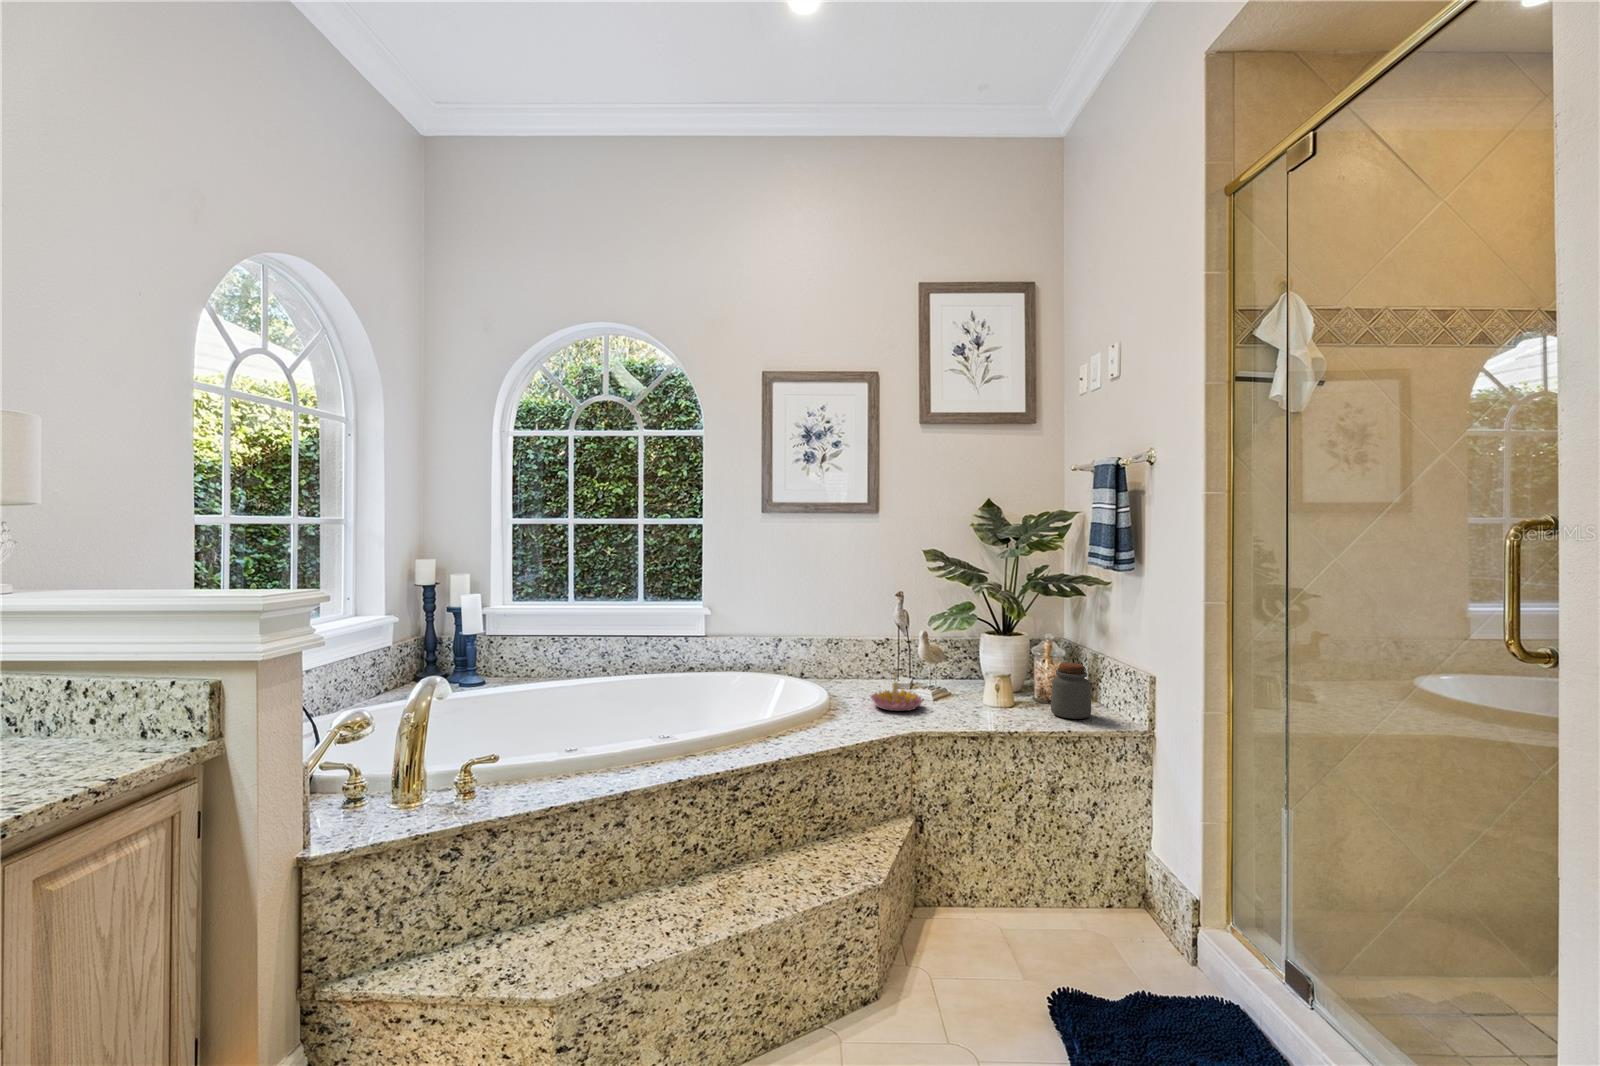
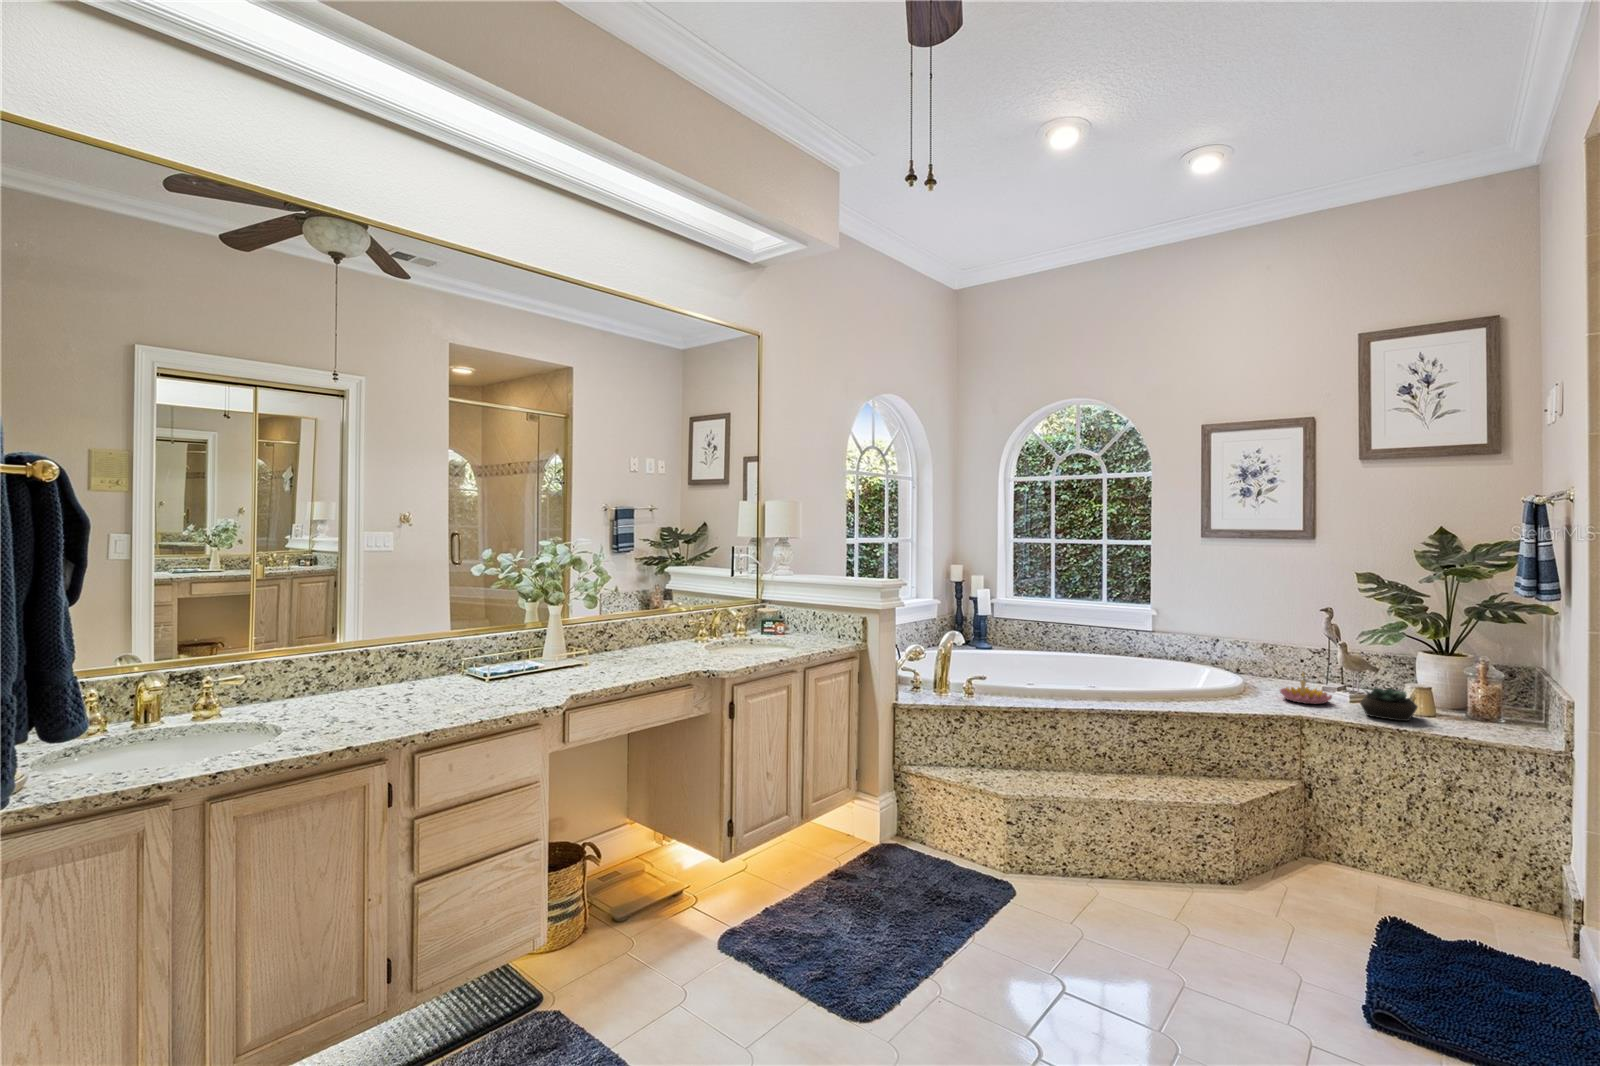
jar: present [1051,663,1091,719] -> none [1469,681,1518,734]
succulent plant: none [955,681,1011,719] -> present [1360,688,1418,721]

